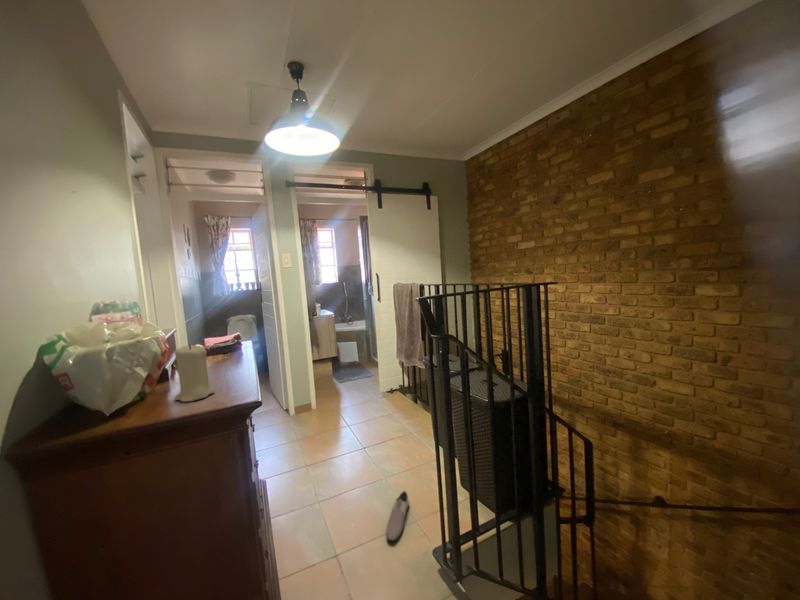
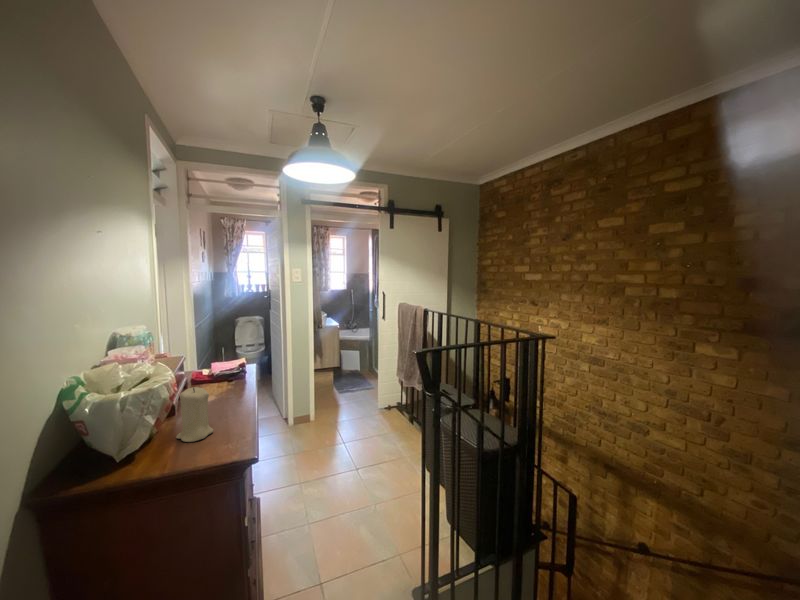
shoe: present [387,491,409,542] -> none [368,520,393,572]

